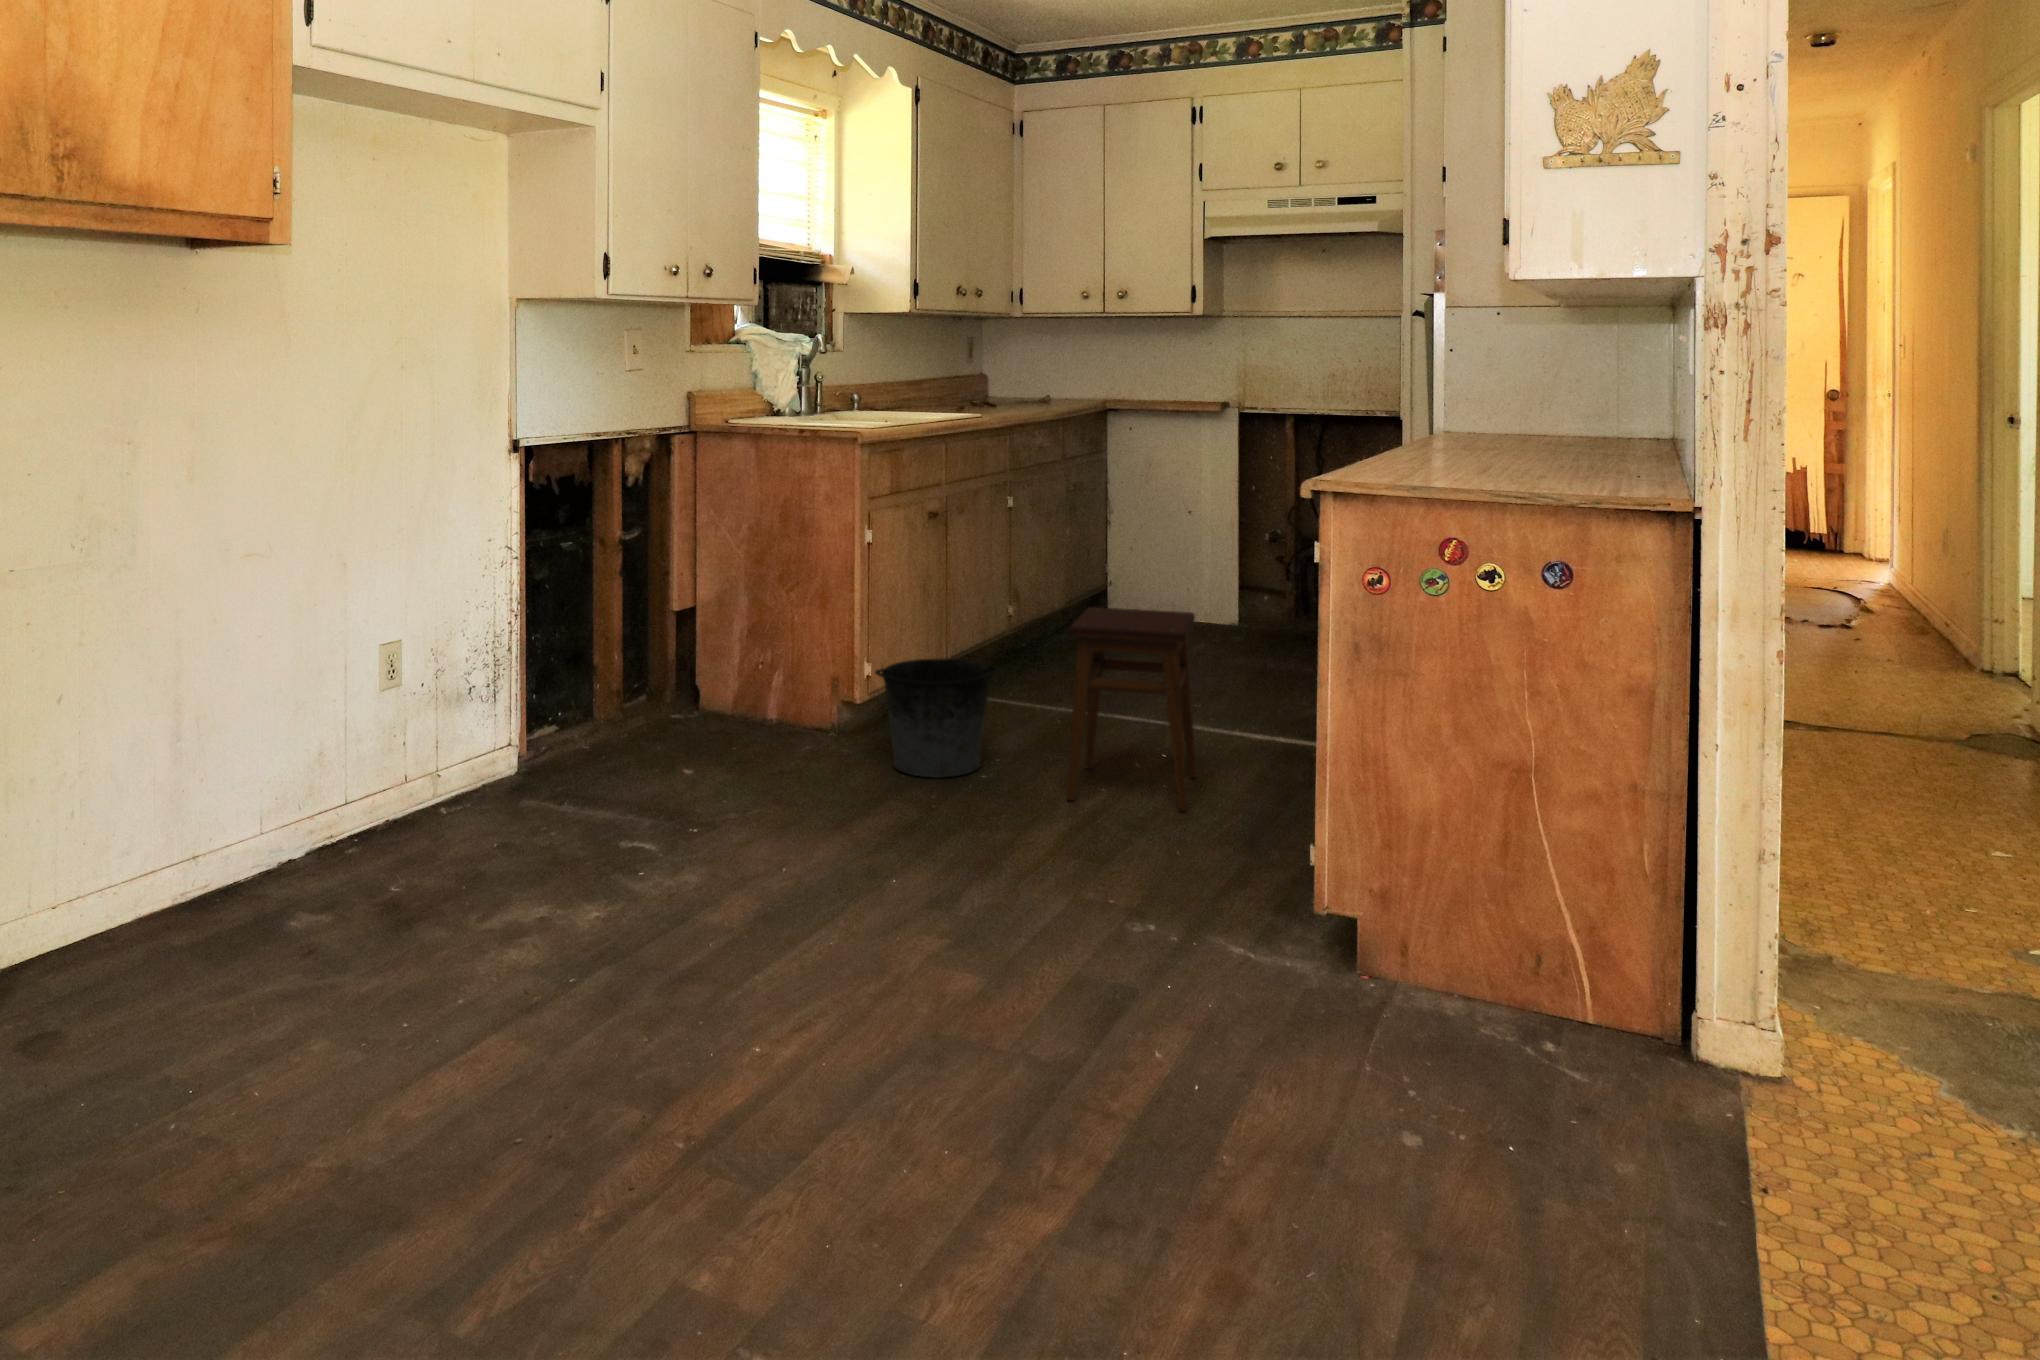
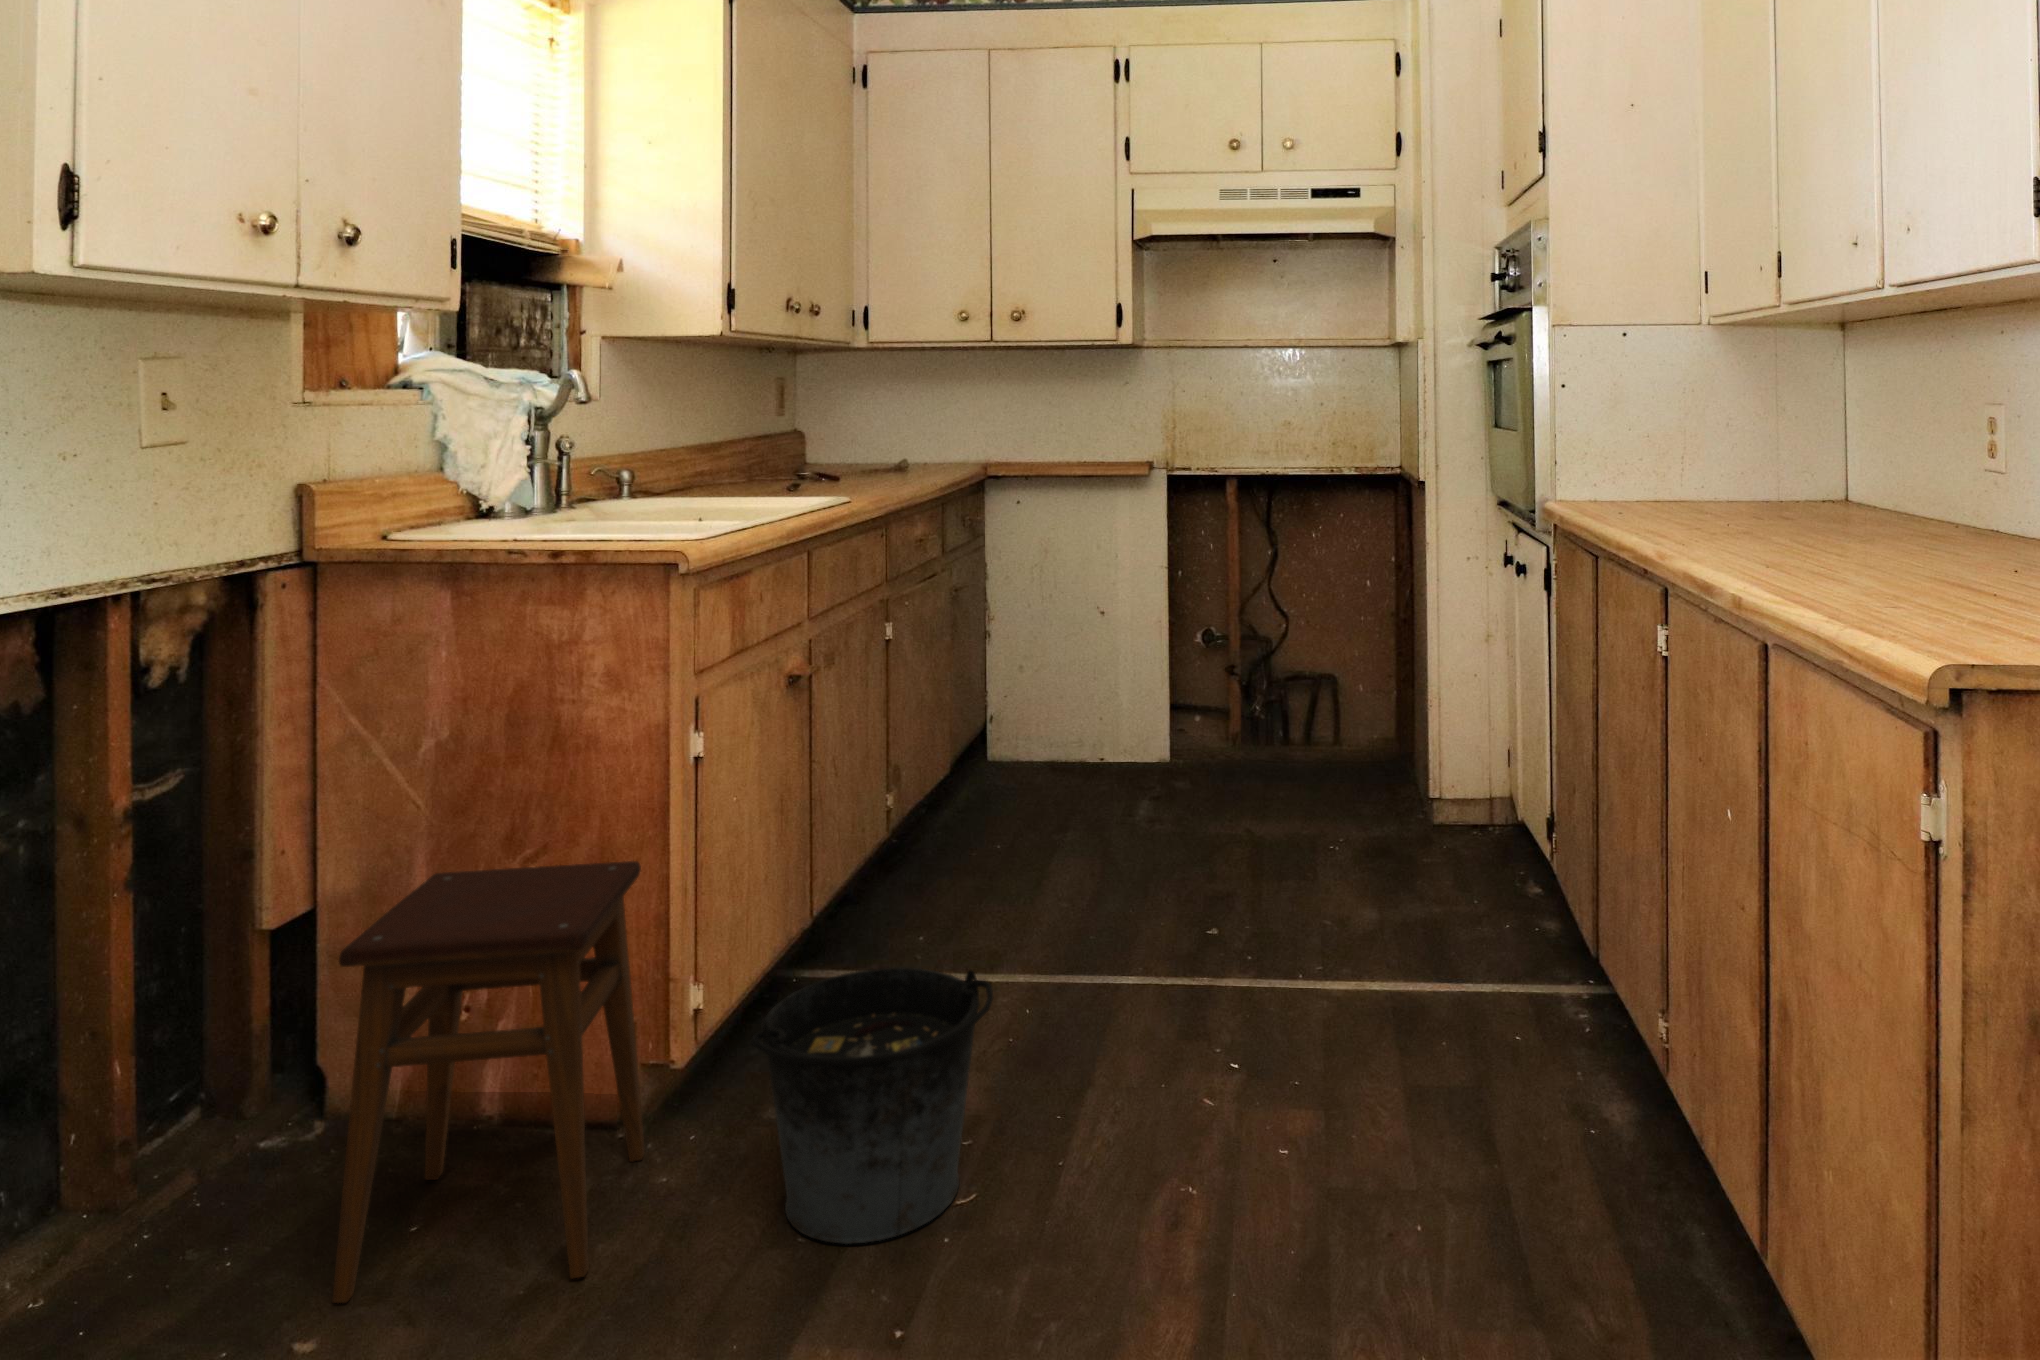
stool: present [1067,607,1197,811] -> present [332,861,645,1303]

